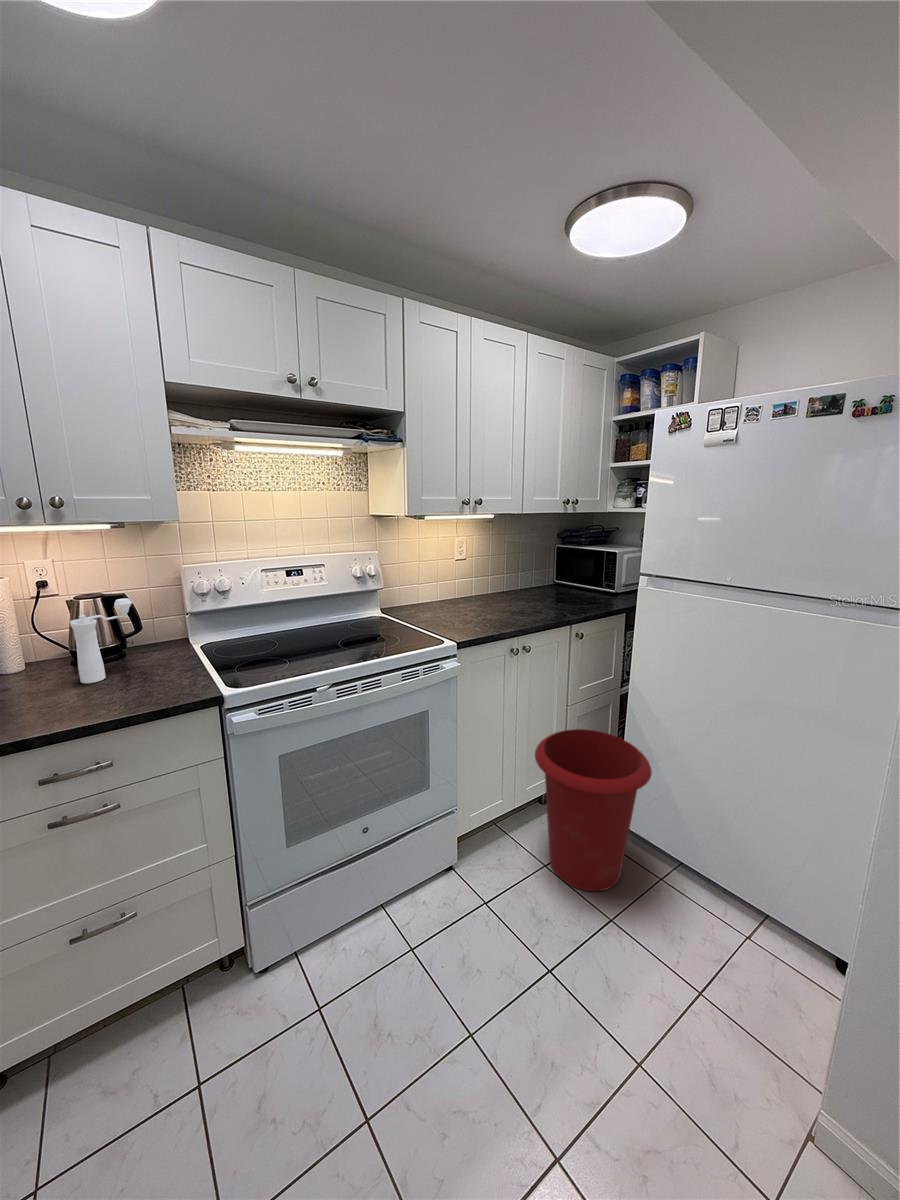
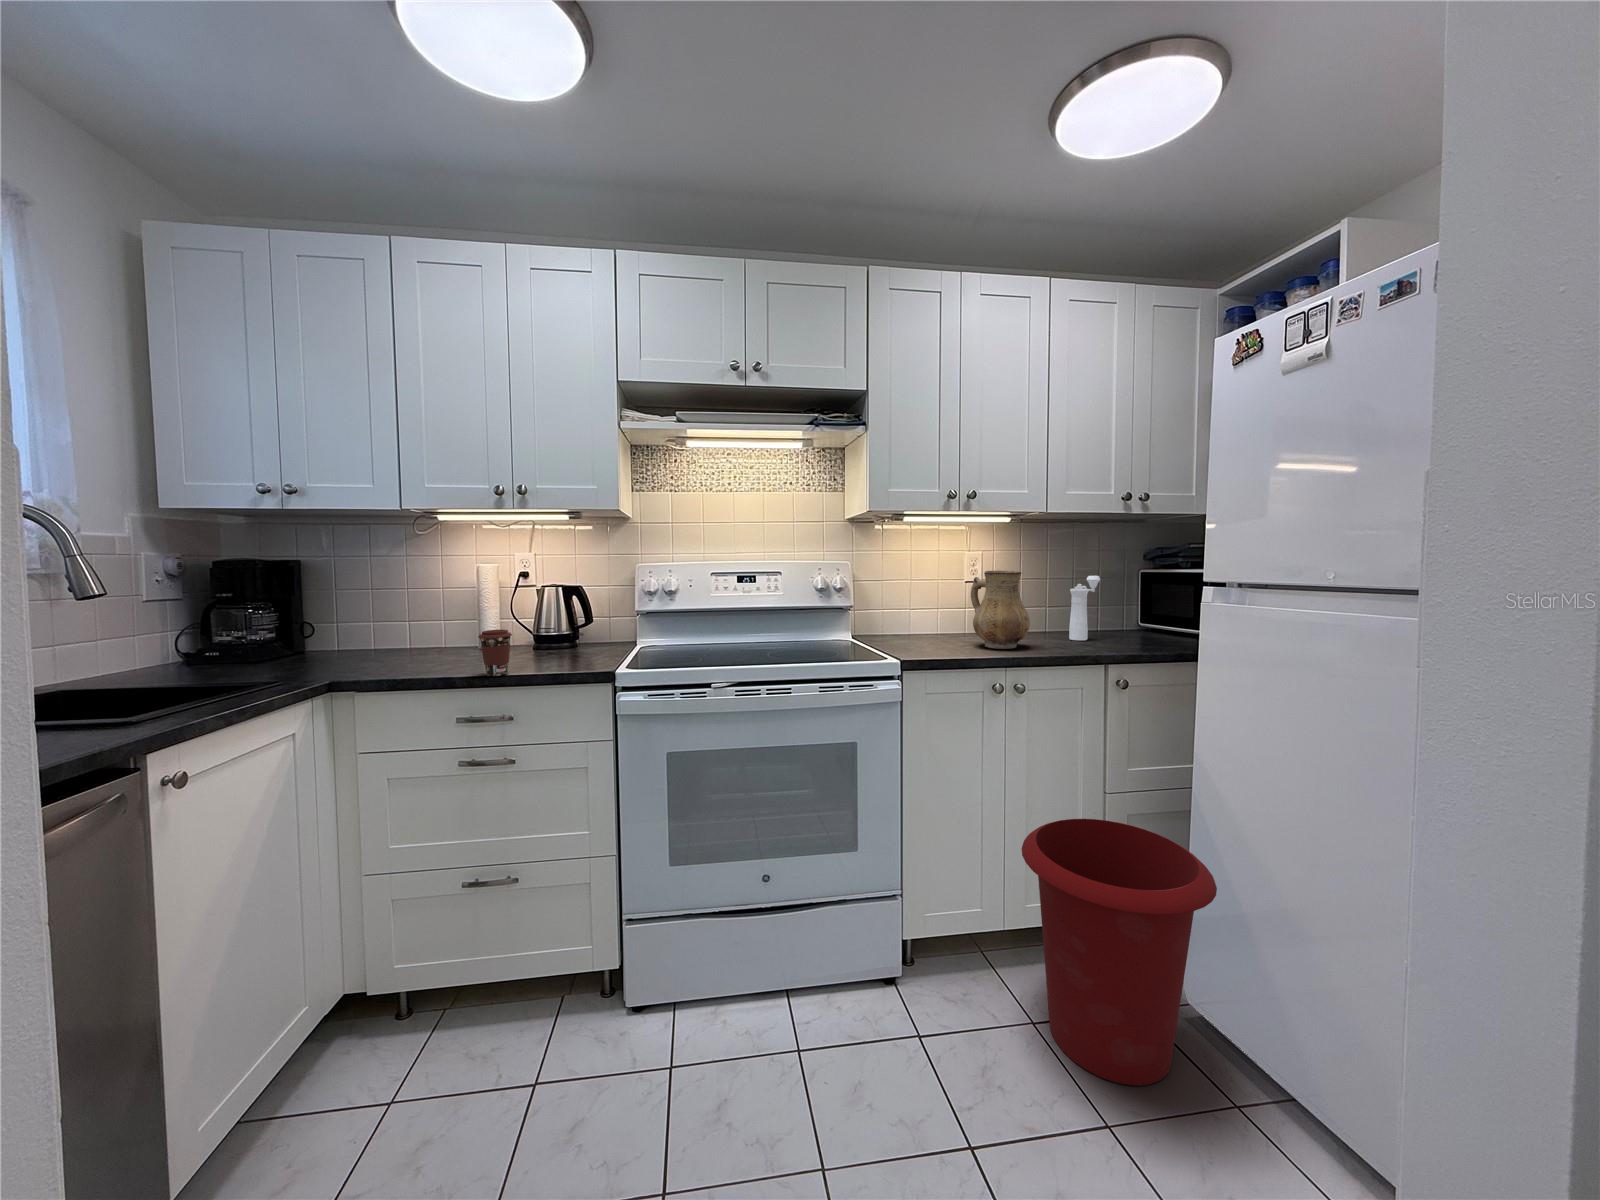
ceramic pitcher: none [476,559,520,618] -> present [971,571,1030,649]
pepper mill: present [70,598,132,683] -> present [1069,576,1100,640]
coffee cup: none [31,660,74,713] -> present [478,630,512,676]

